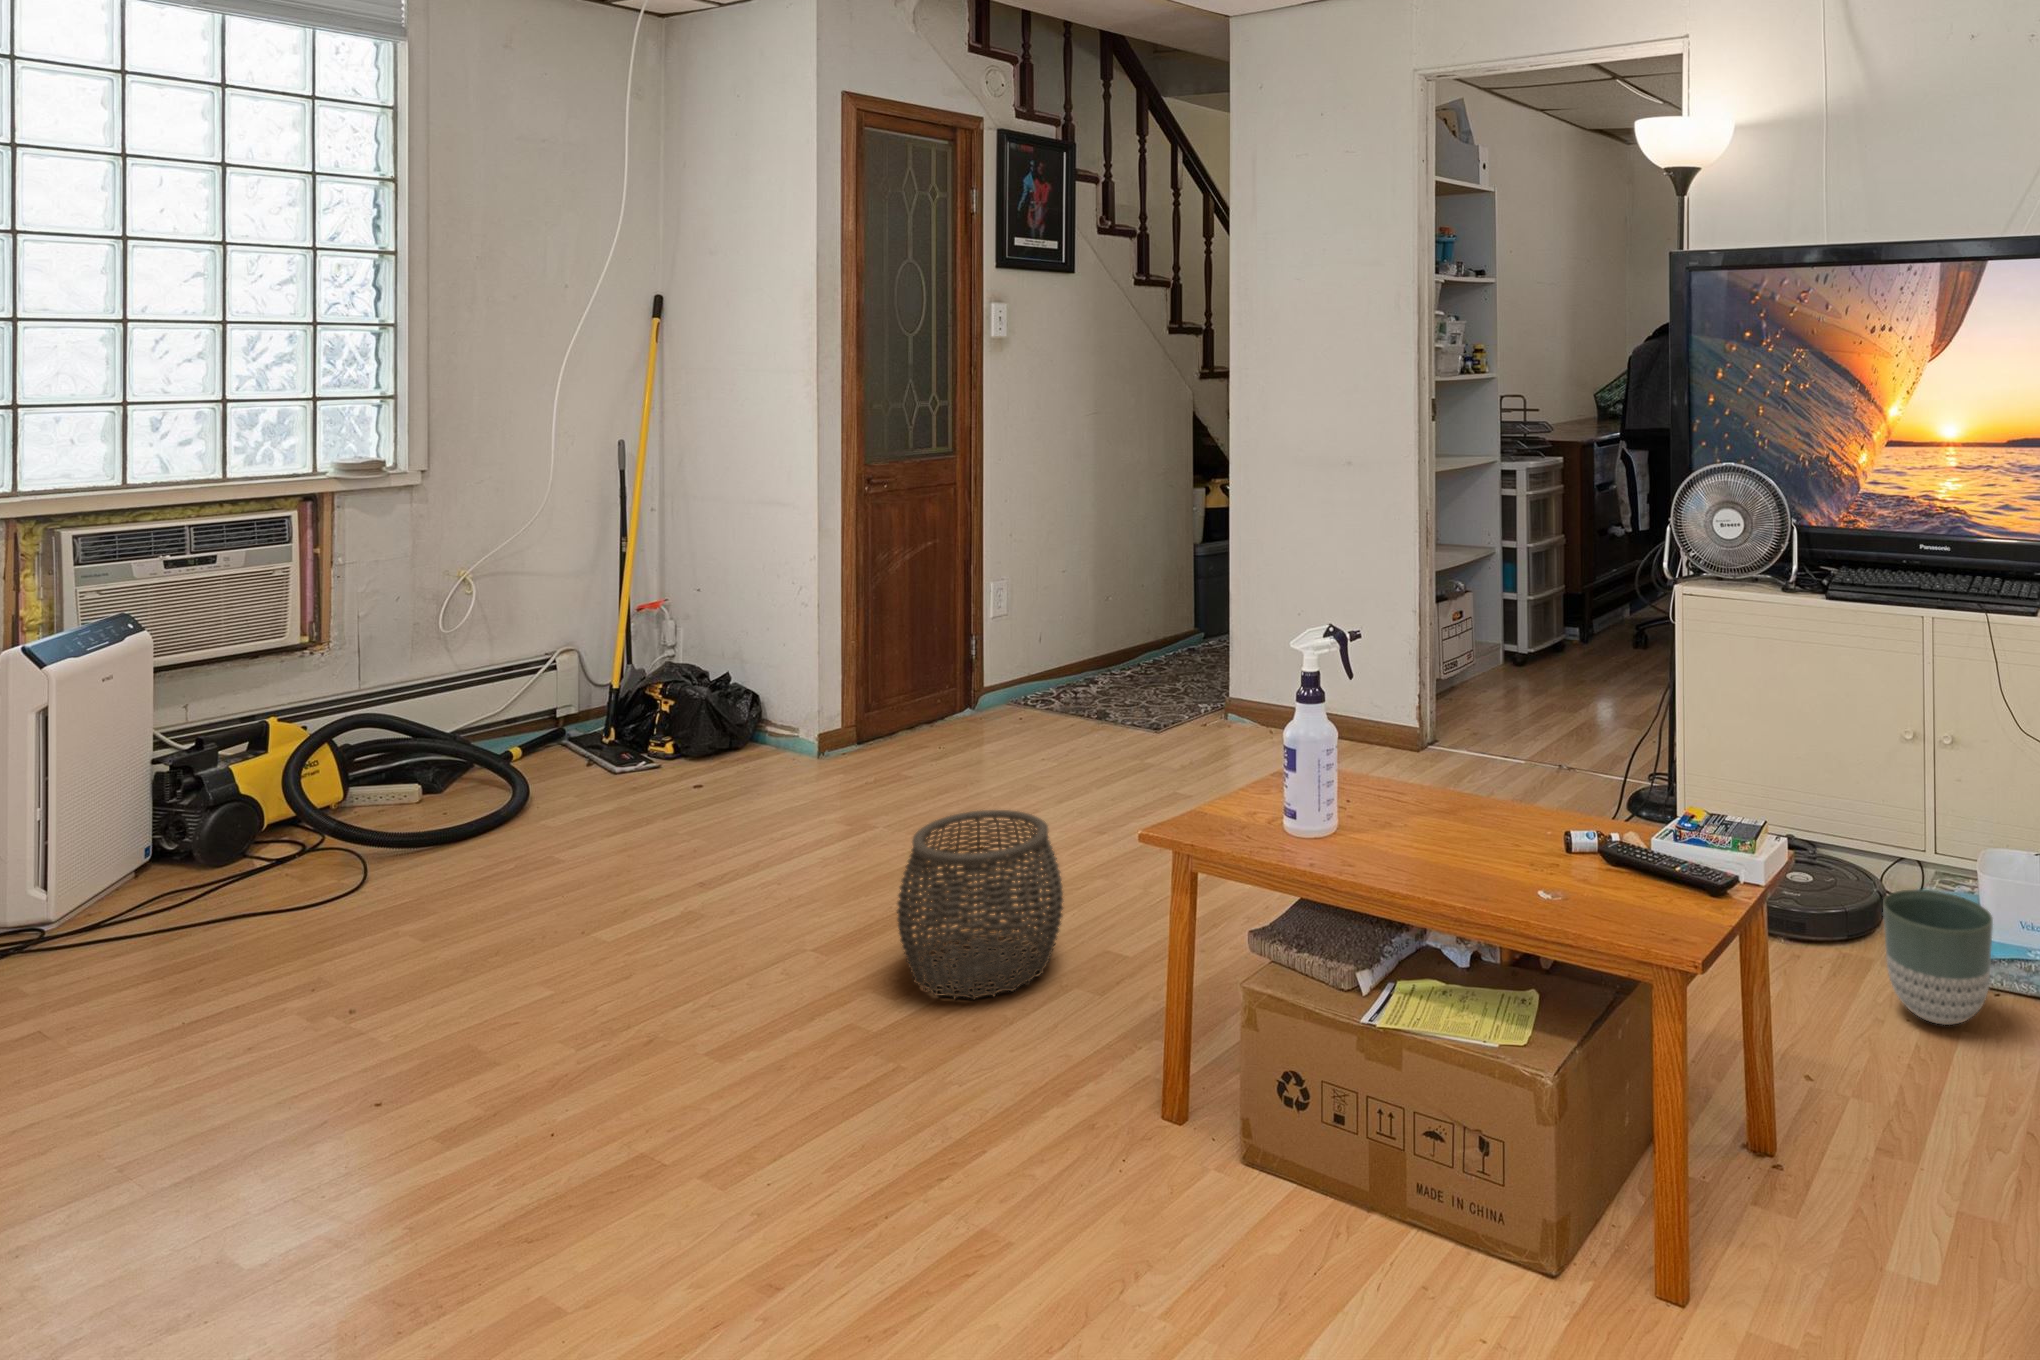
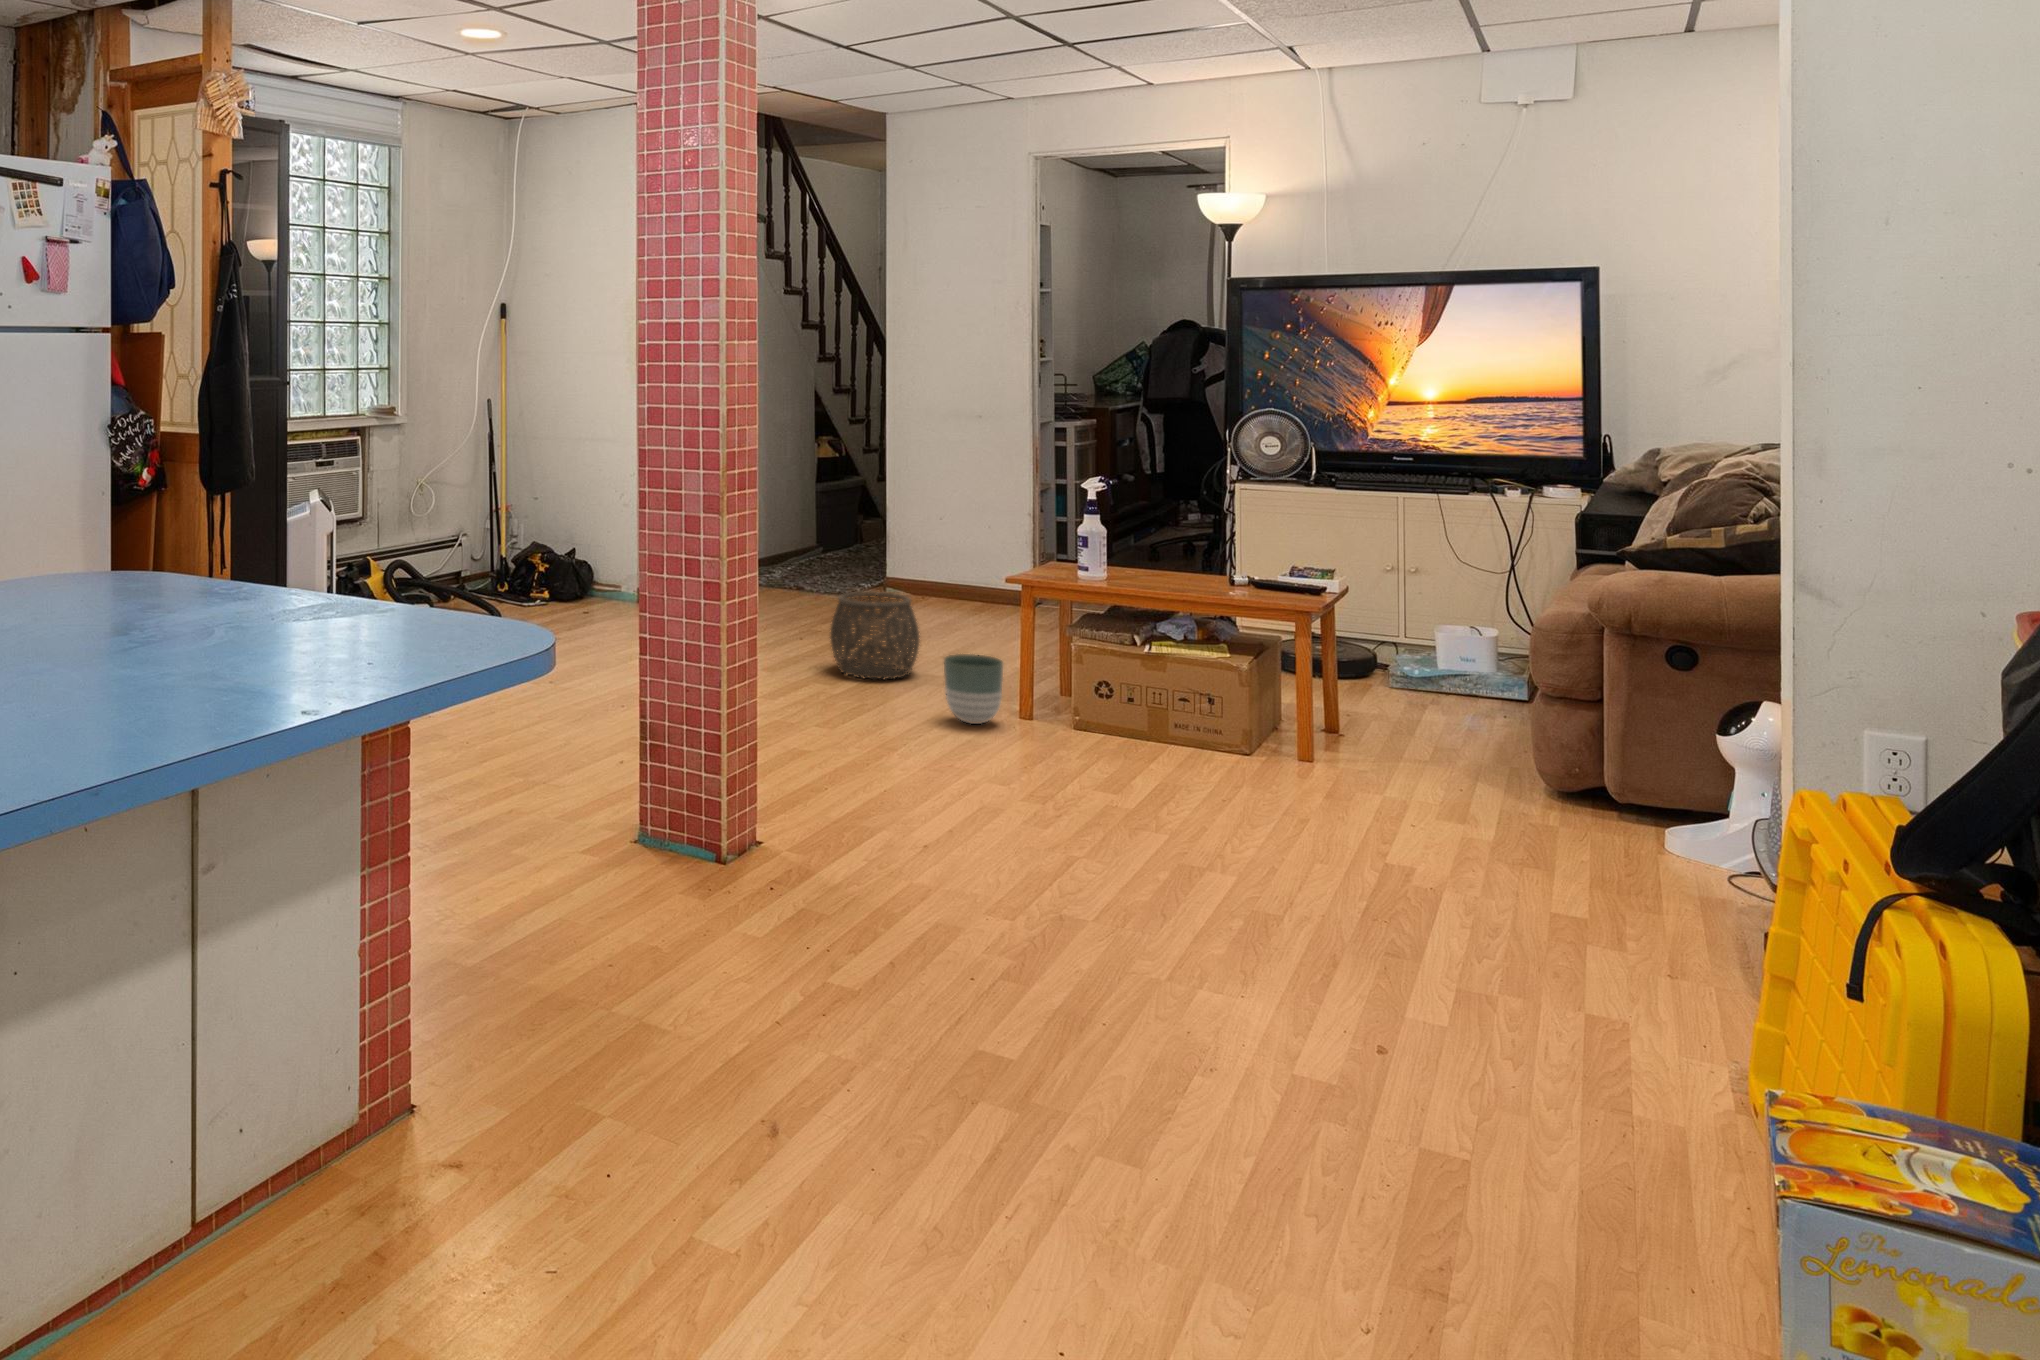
planter: present [1883,890,1993,1025] -> present [944,654,1003,724]

